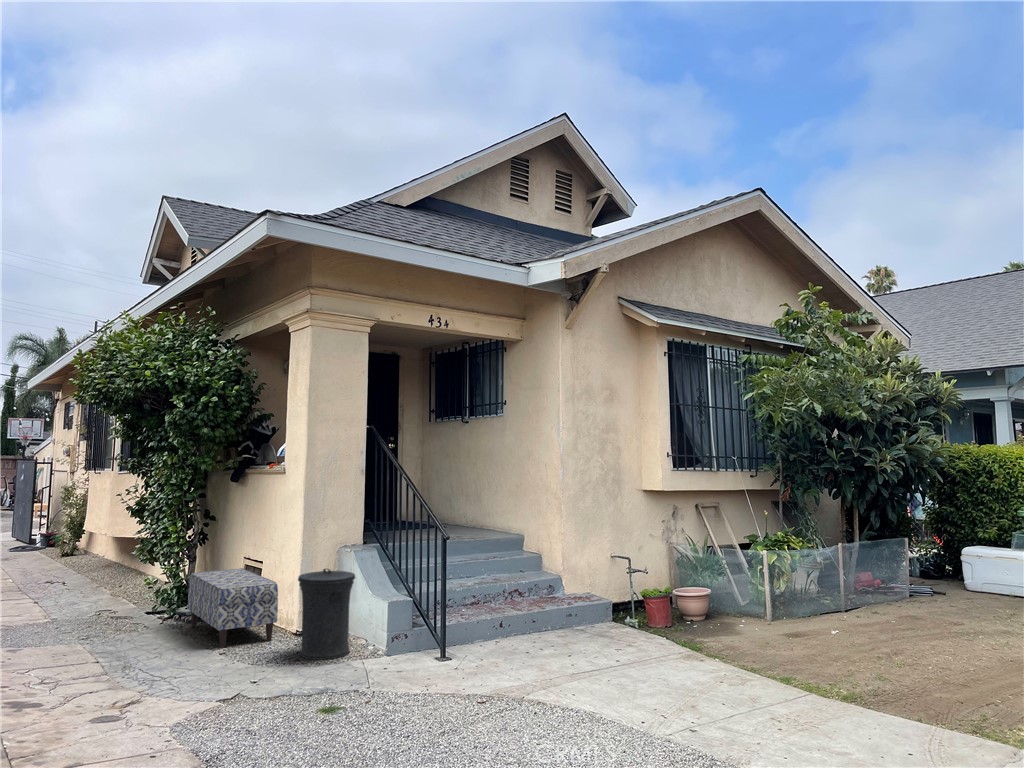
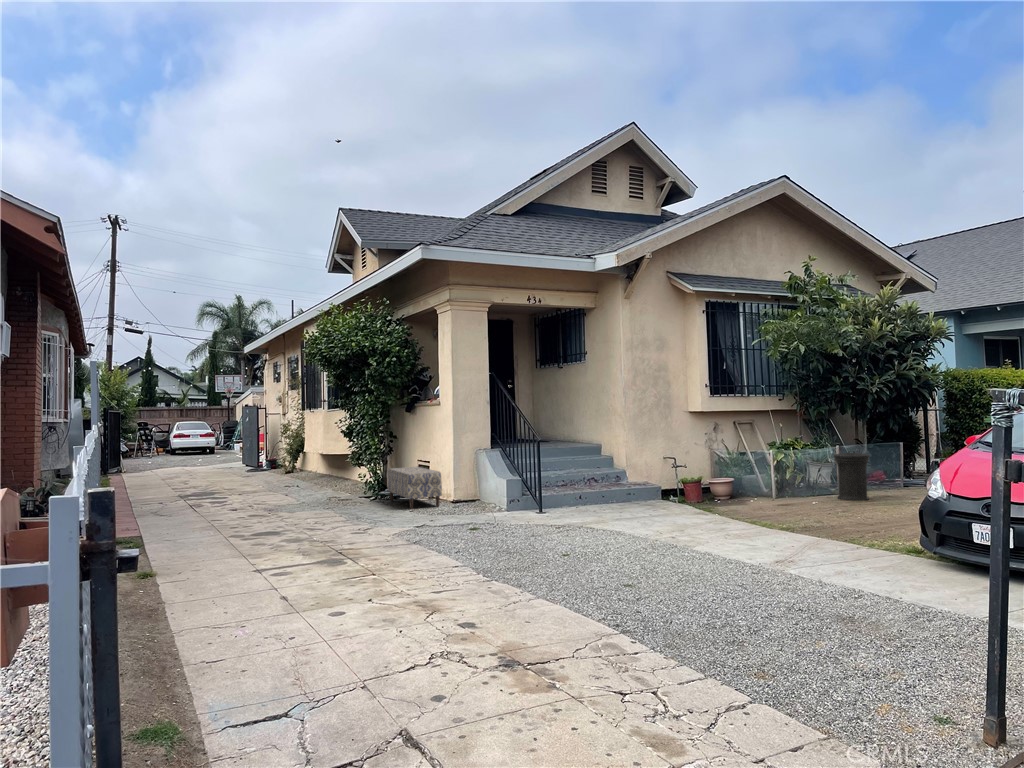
trash can: present [298,569,355,660] -> present [834,451,870,501]

